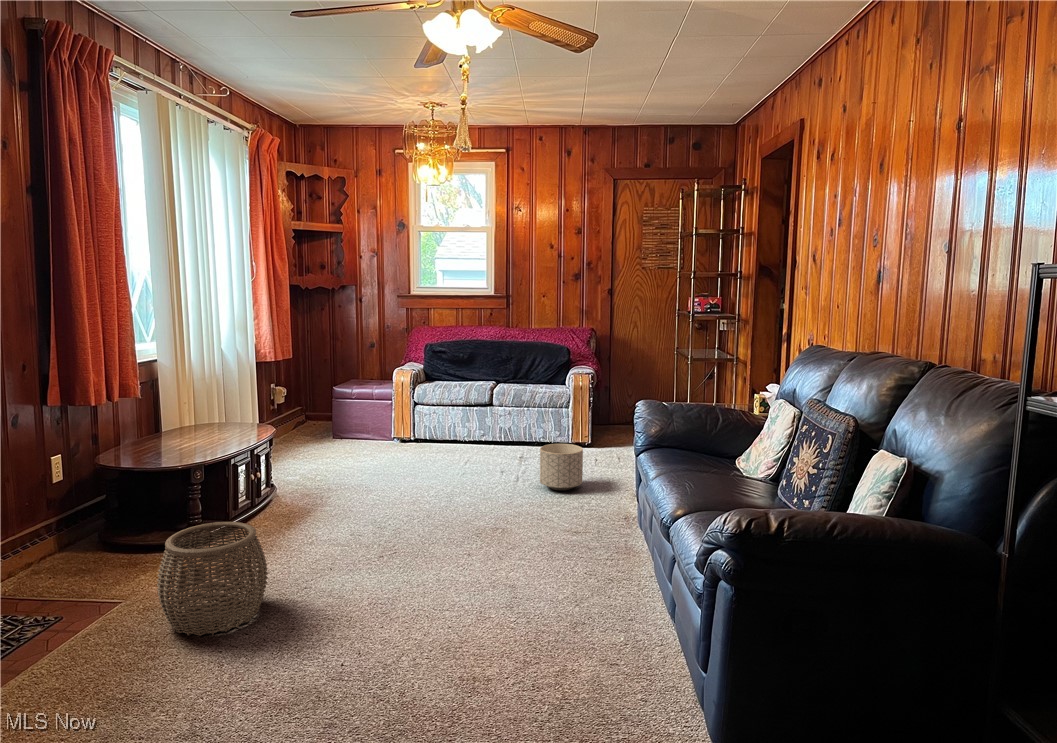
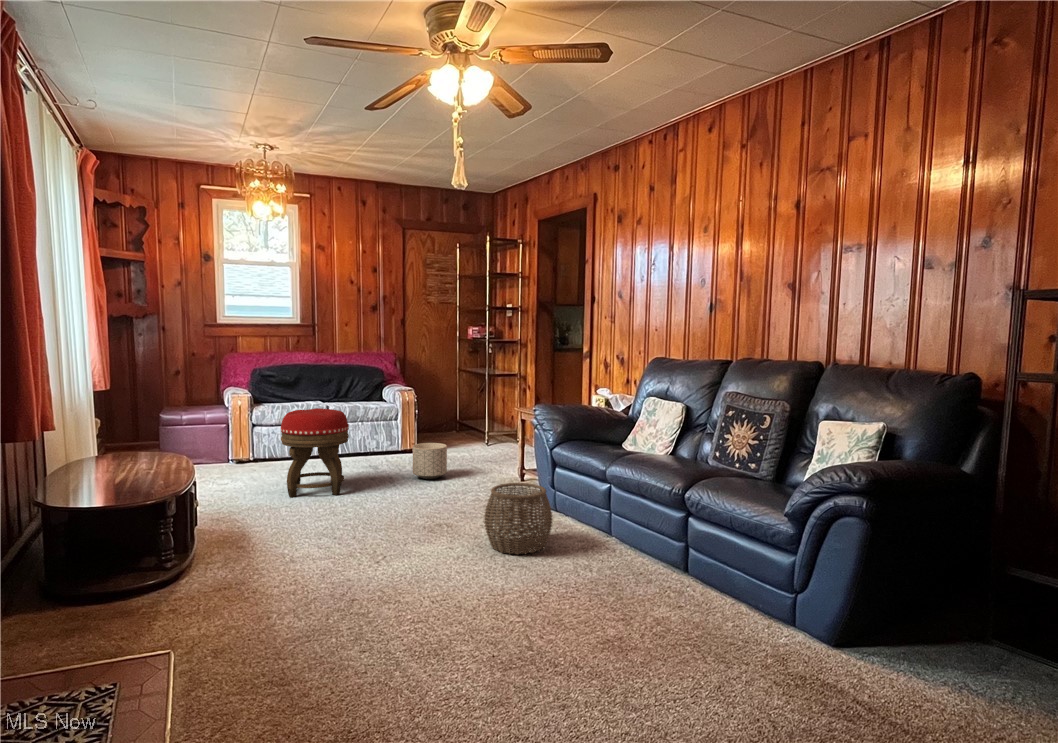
footstool: none [380,392,457,497] -> present [281,408,349,497]
woven basket: present [157,522,268,636] -> present [484,483,553,554]

